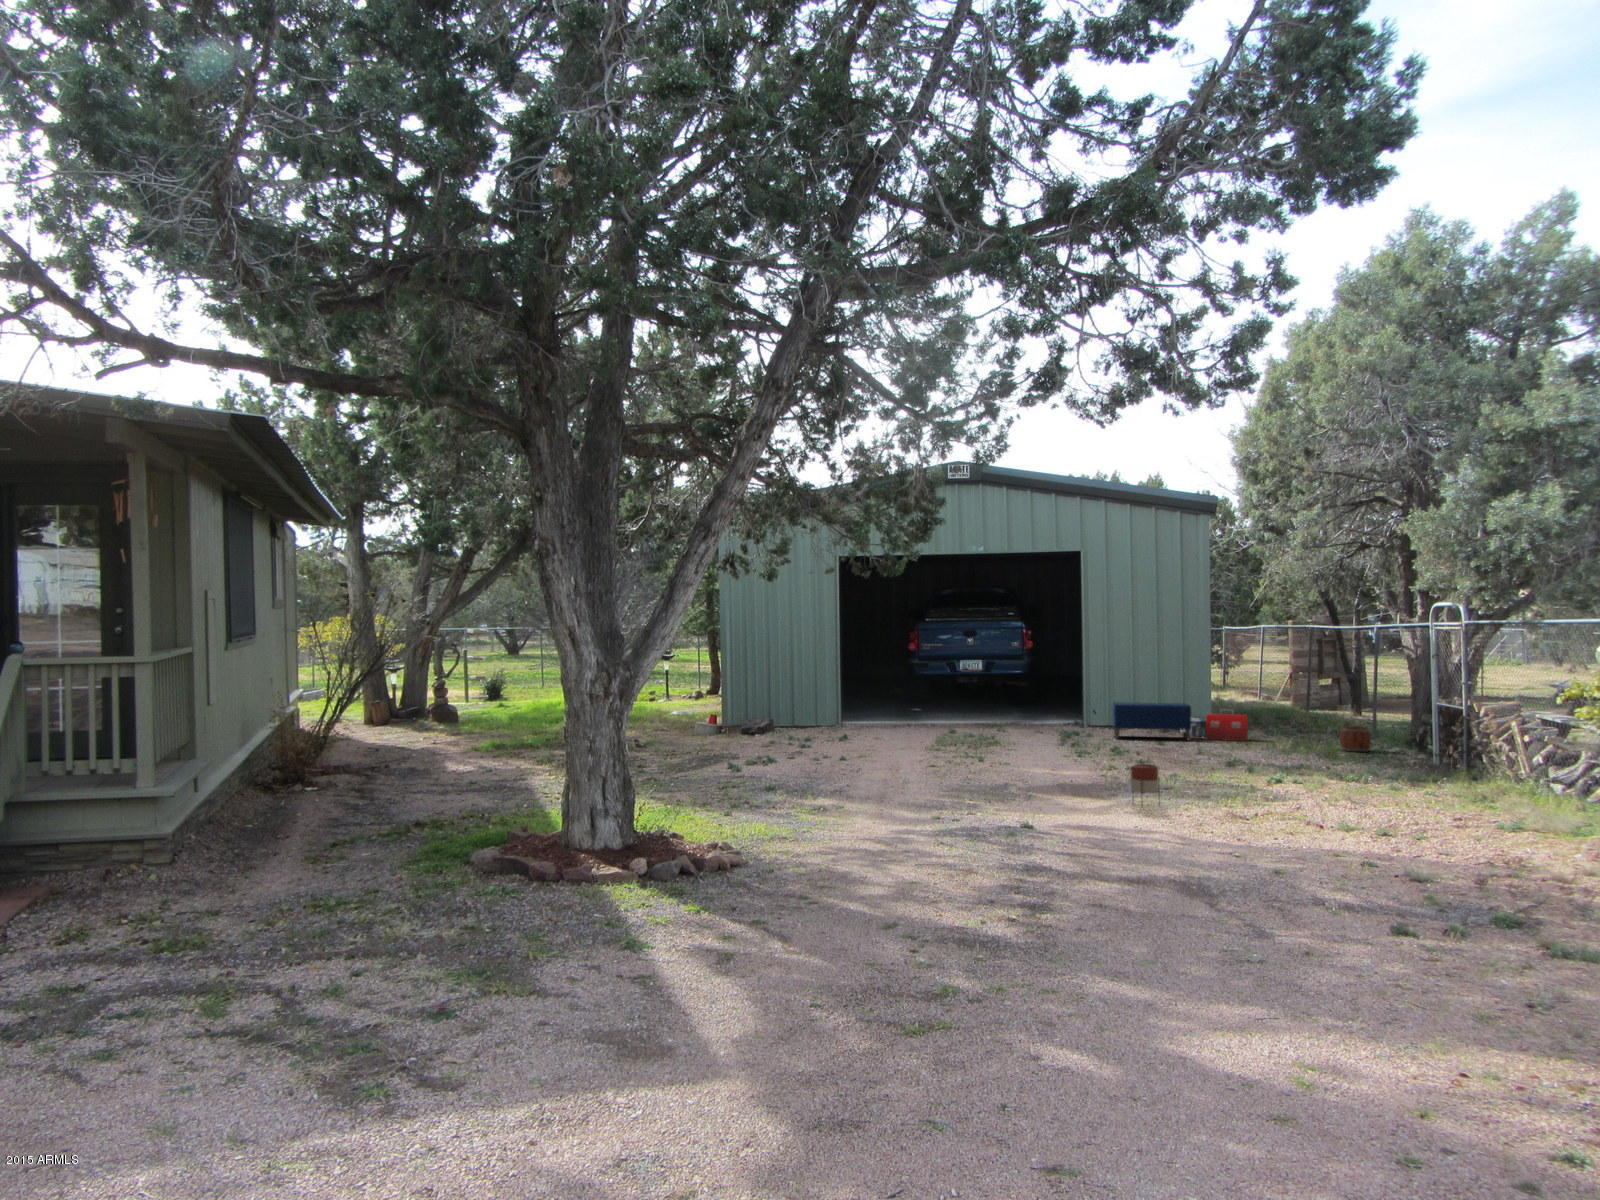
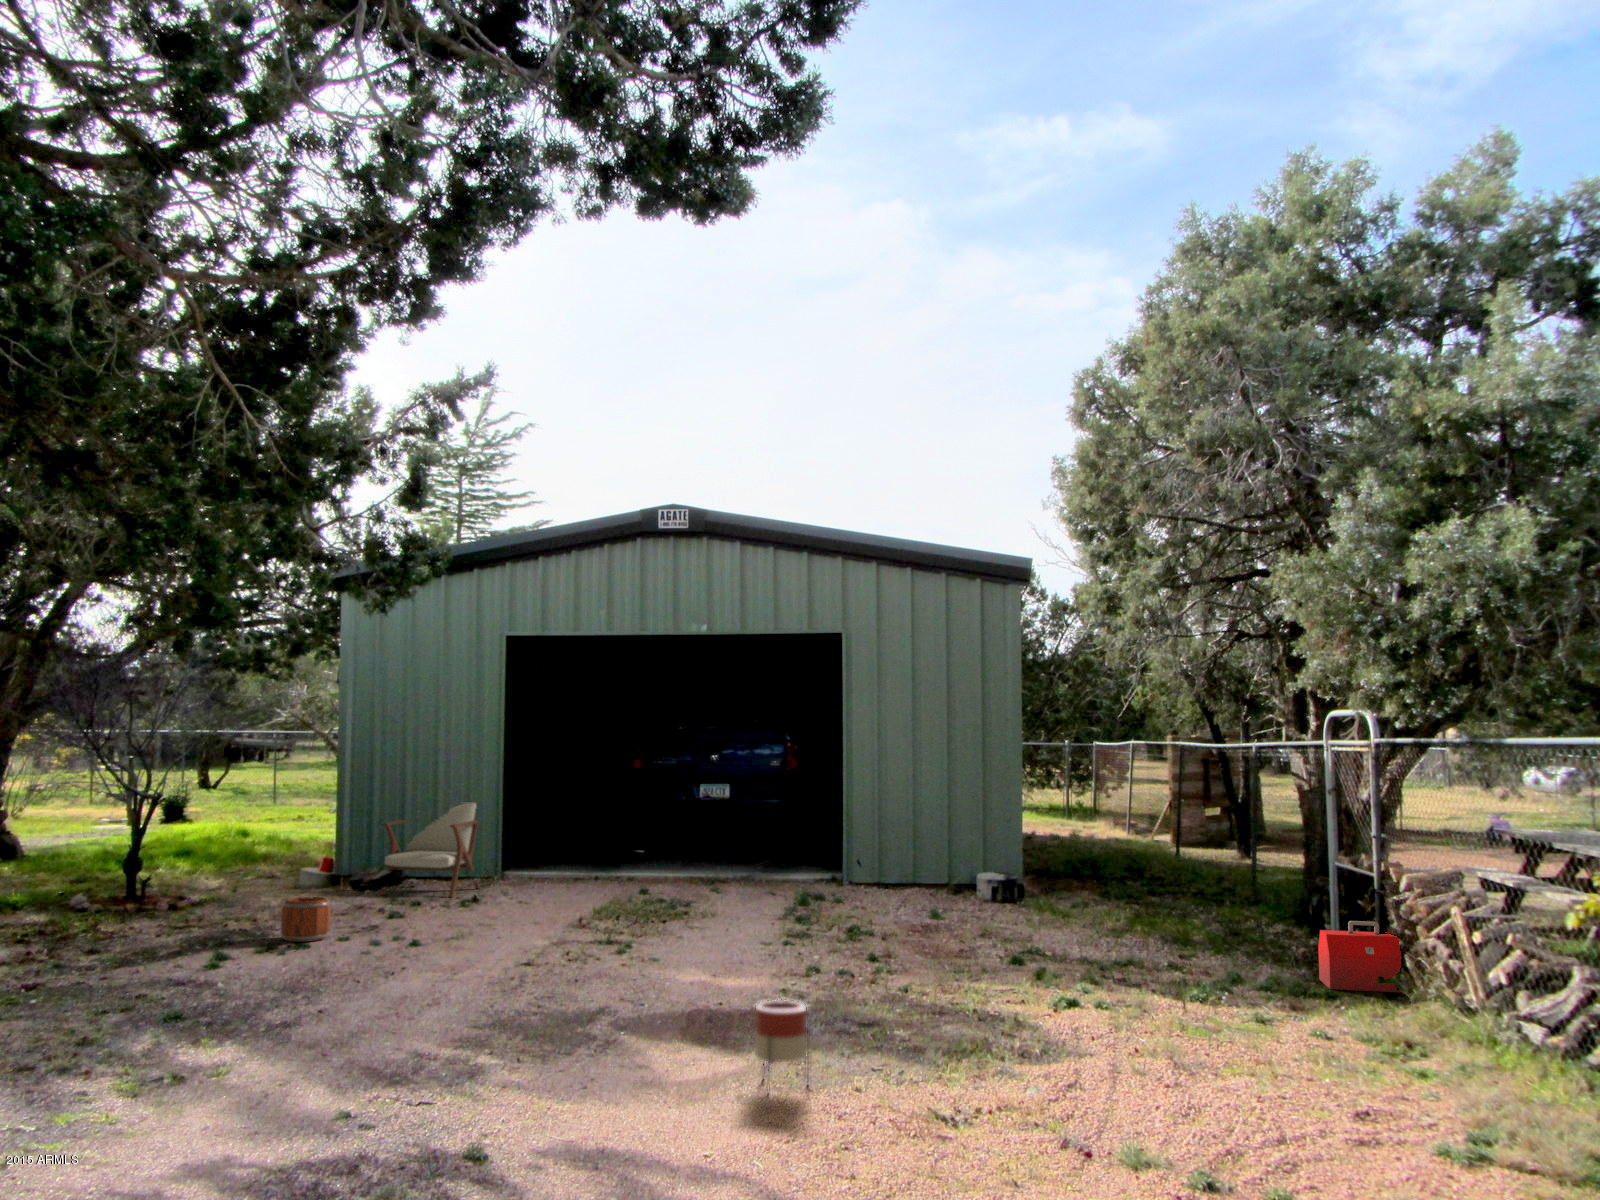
lounge chair: none [767,671,827,734] -> present [381,802,481,897]
bench: present [1112,702,1191,740] -> none [884,850,993,909]
toolbox: present [1206,709,1248,741] -> present [1318,921,1402,992]
bucket: present [1340,726,1371,752] -> present [281,897,331,942]

